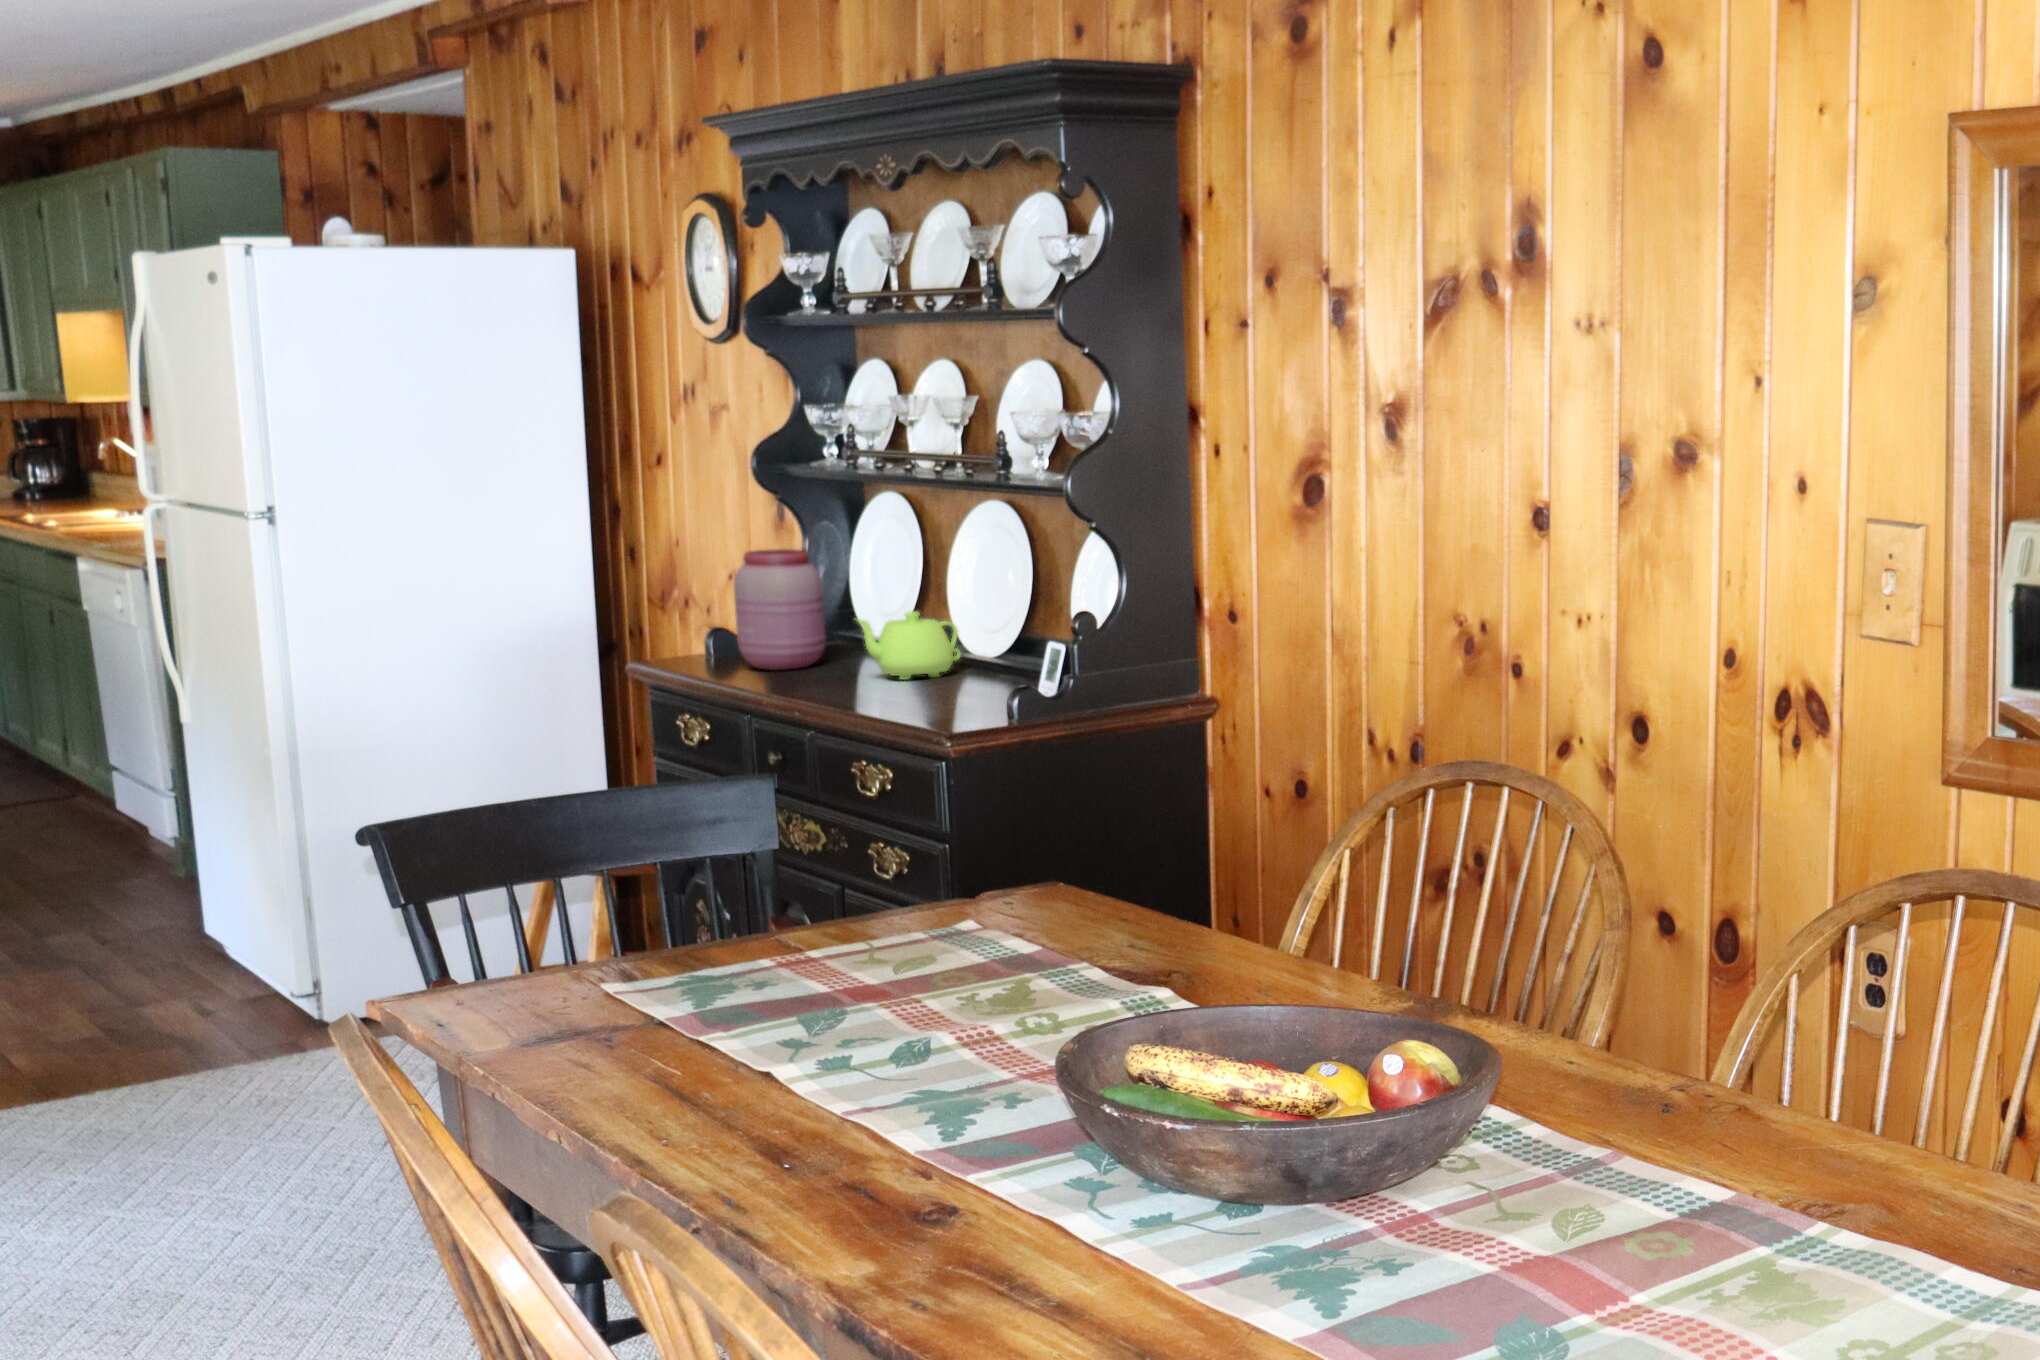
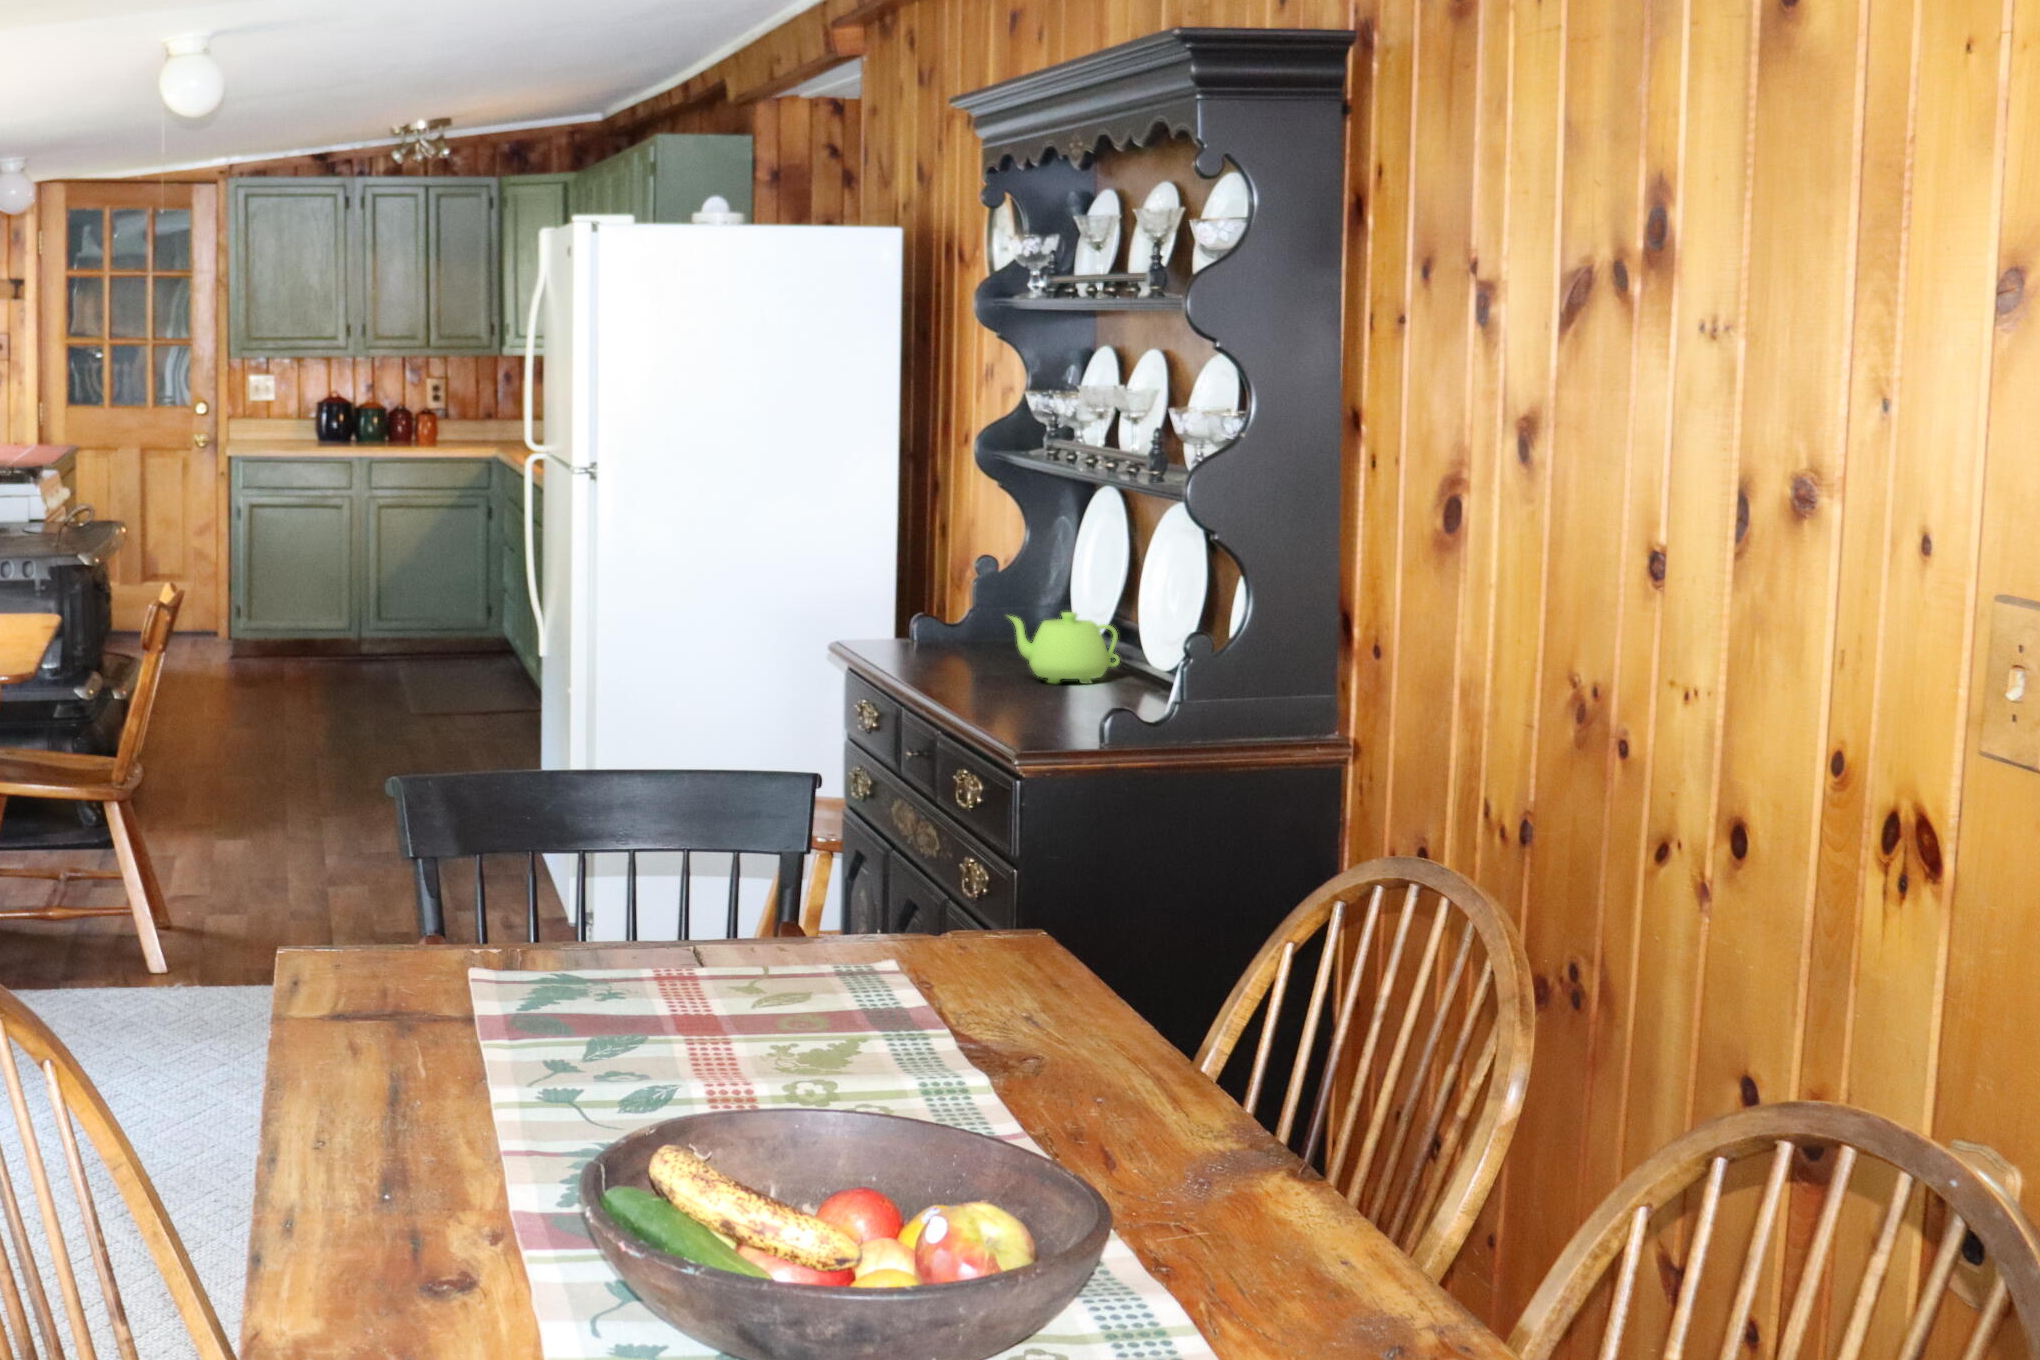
jar: present [734,549,826,670] -> none [918,537,1007,661]

